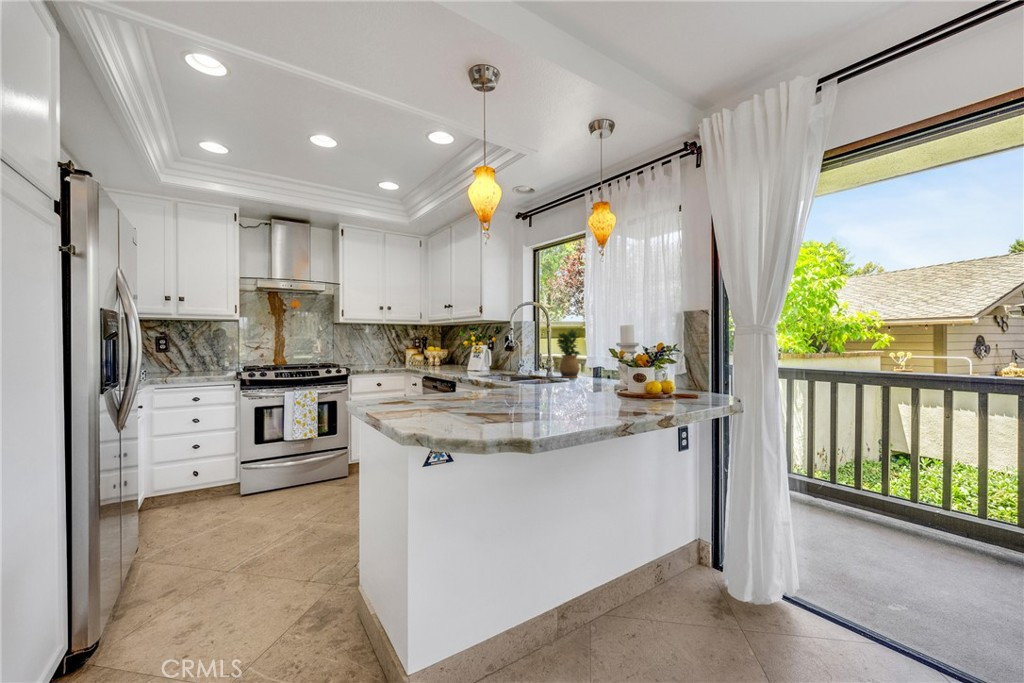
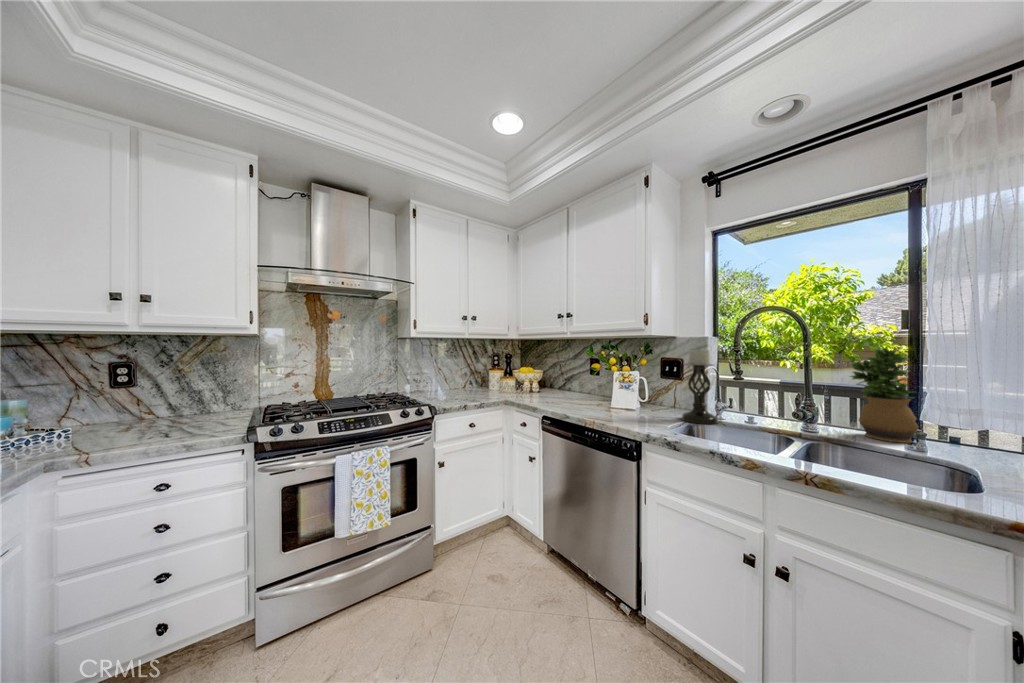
candle holder: none [488,329,507,374] -> present [682,347,718,424]

